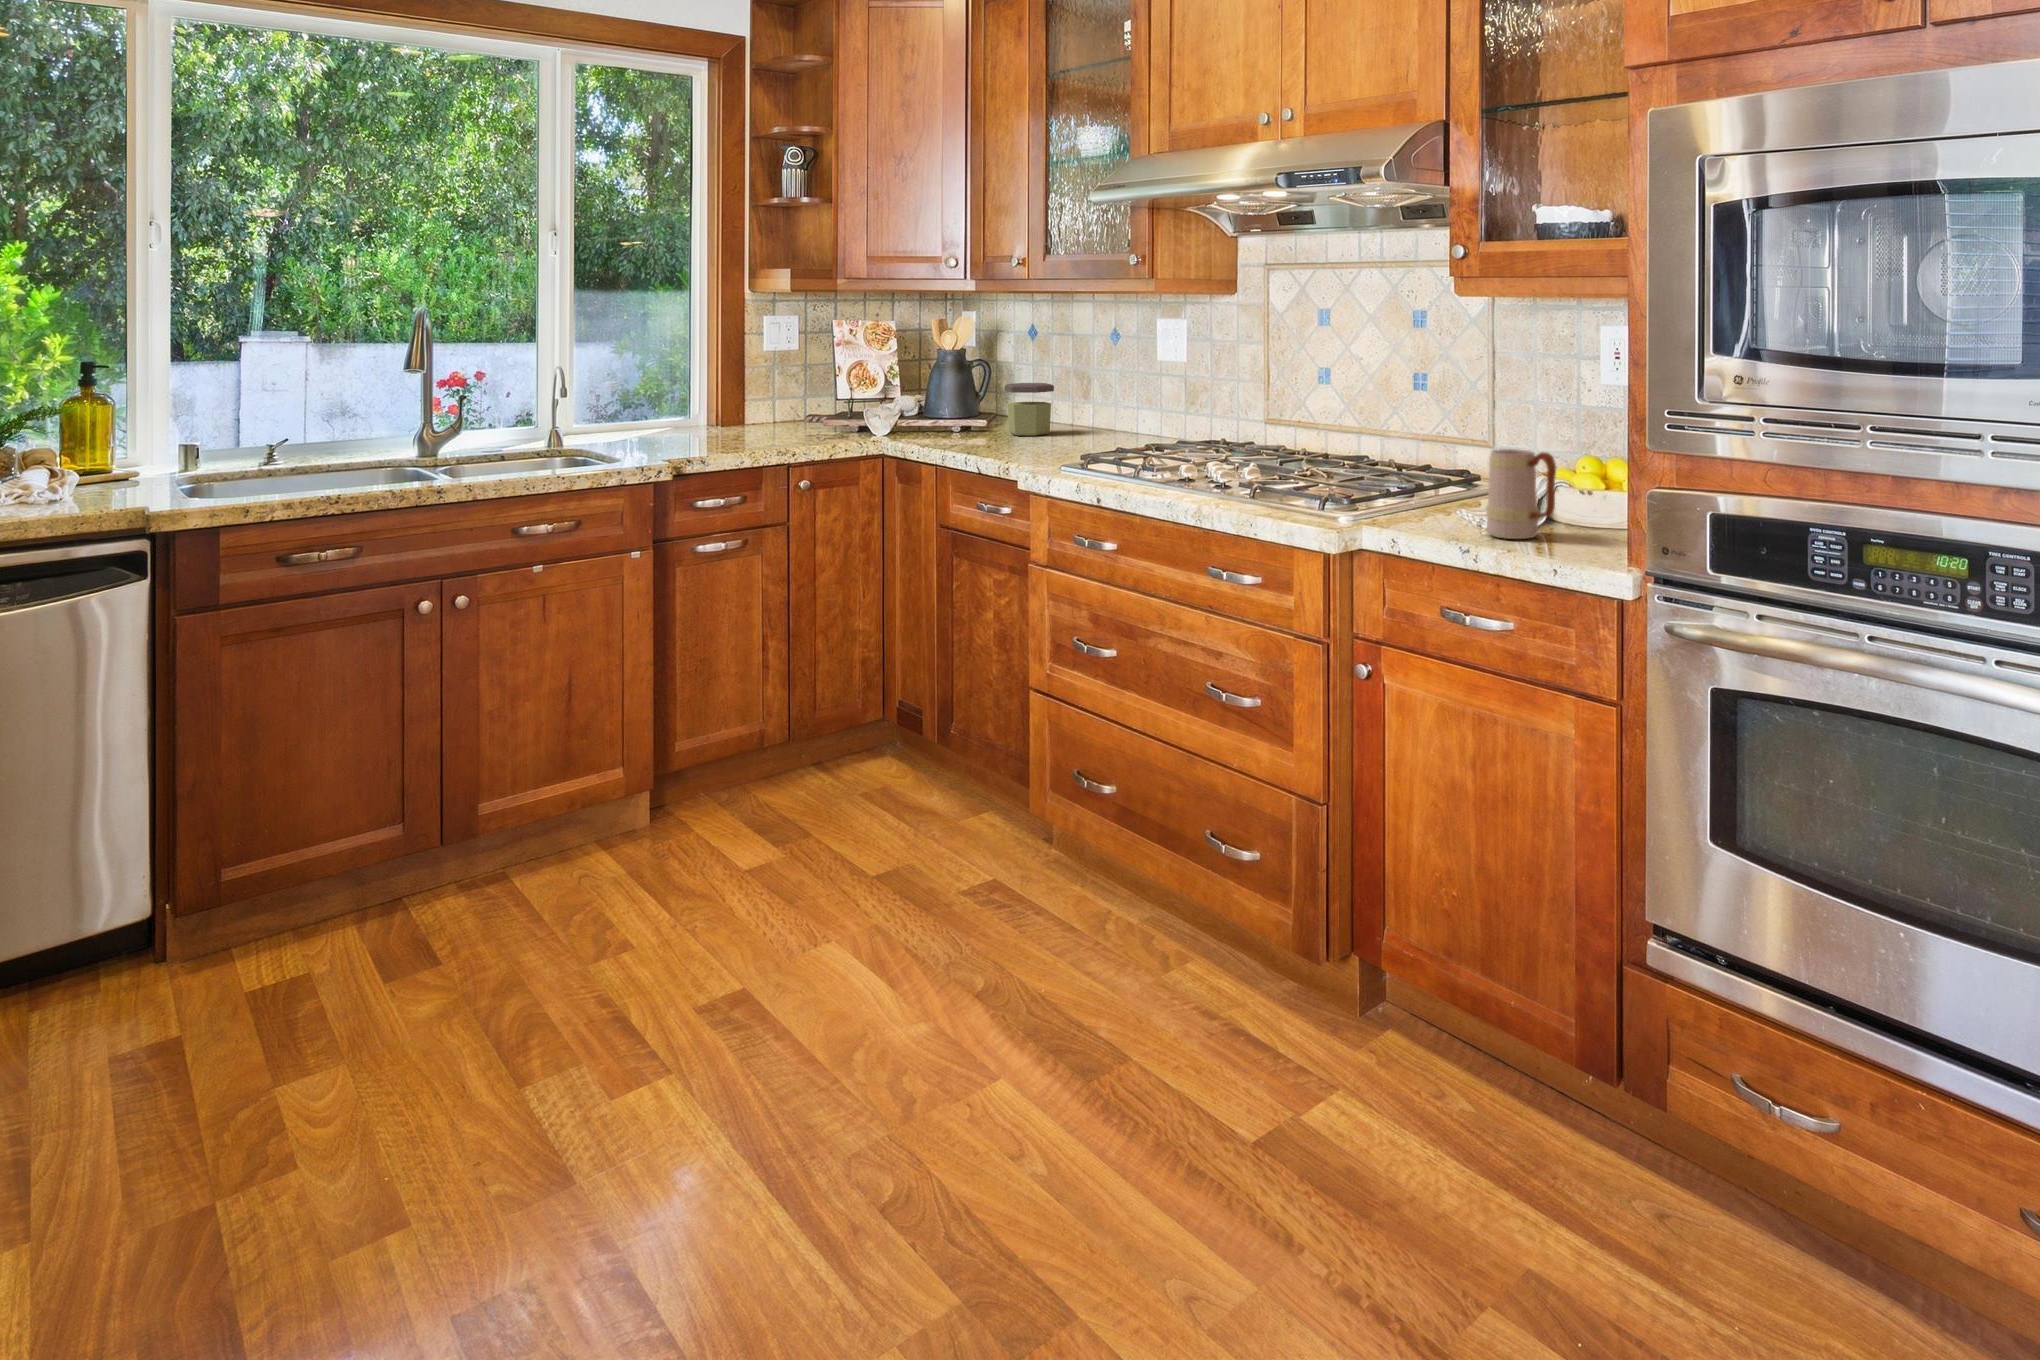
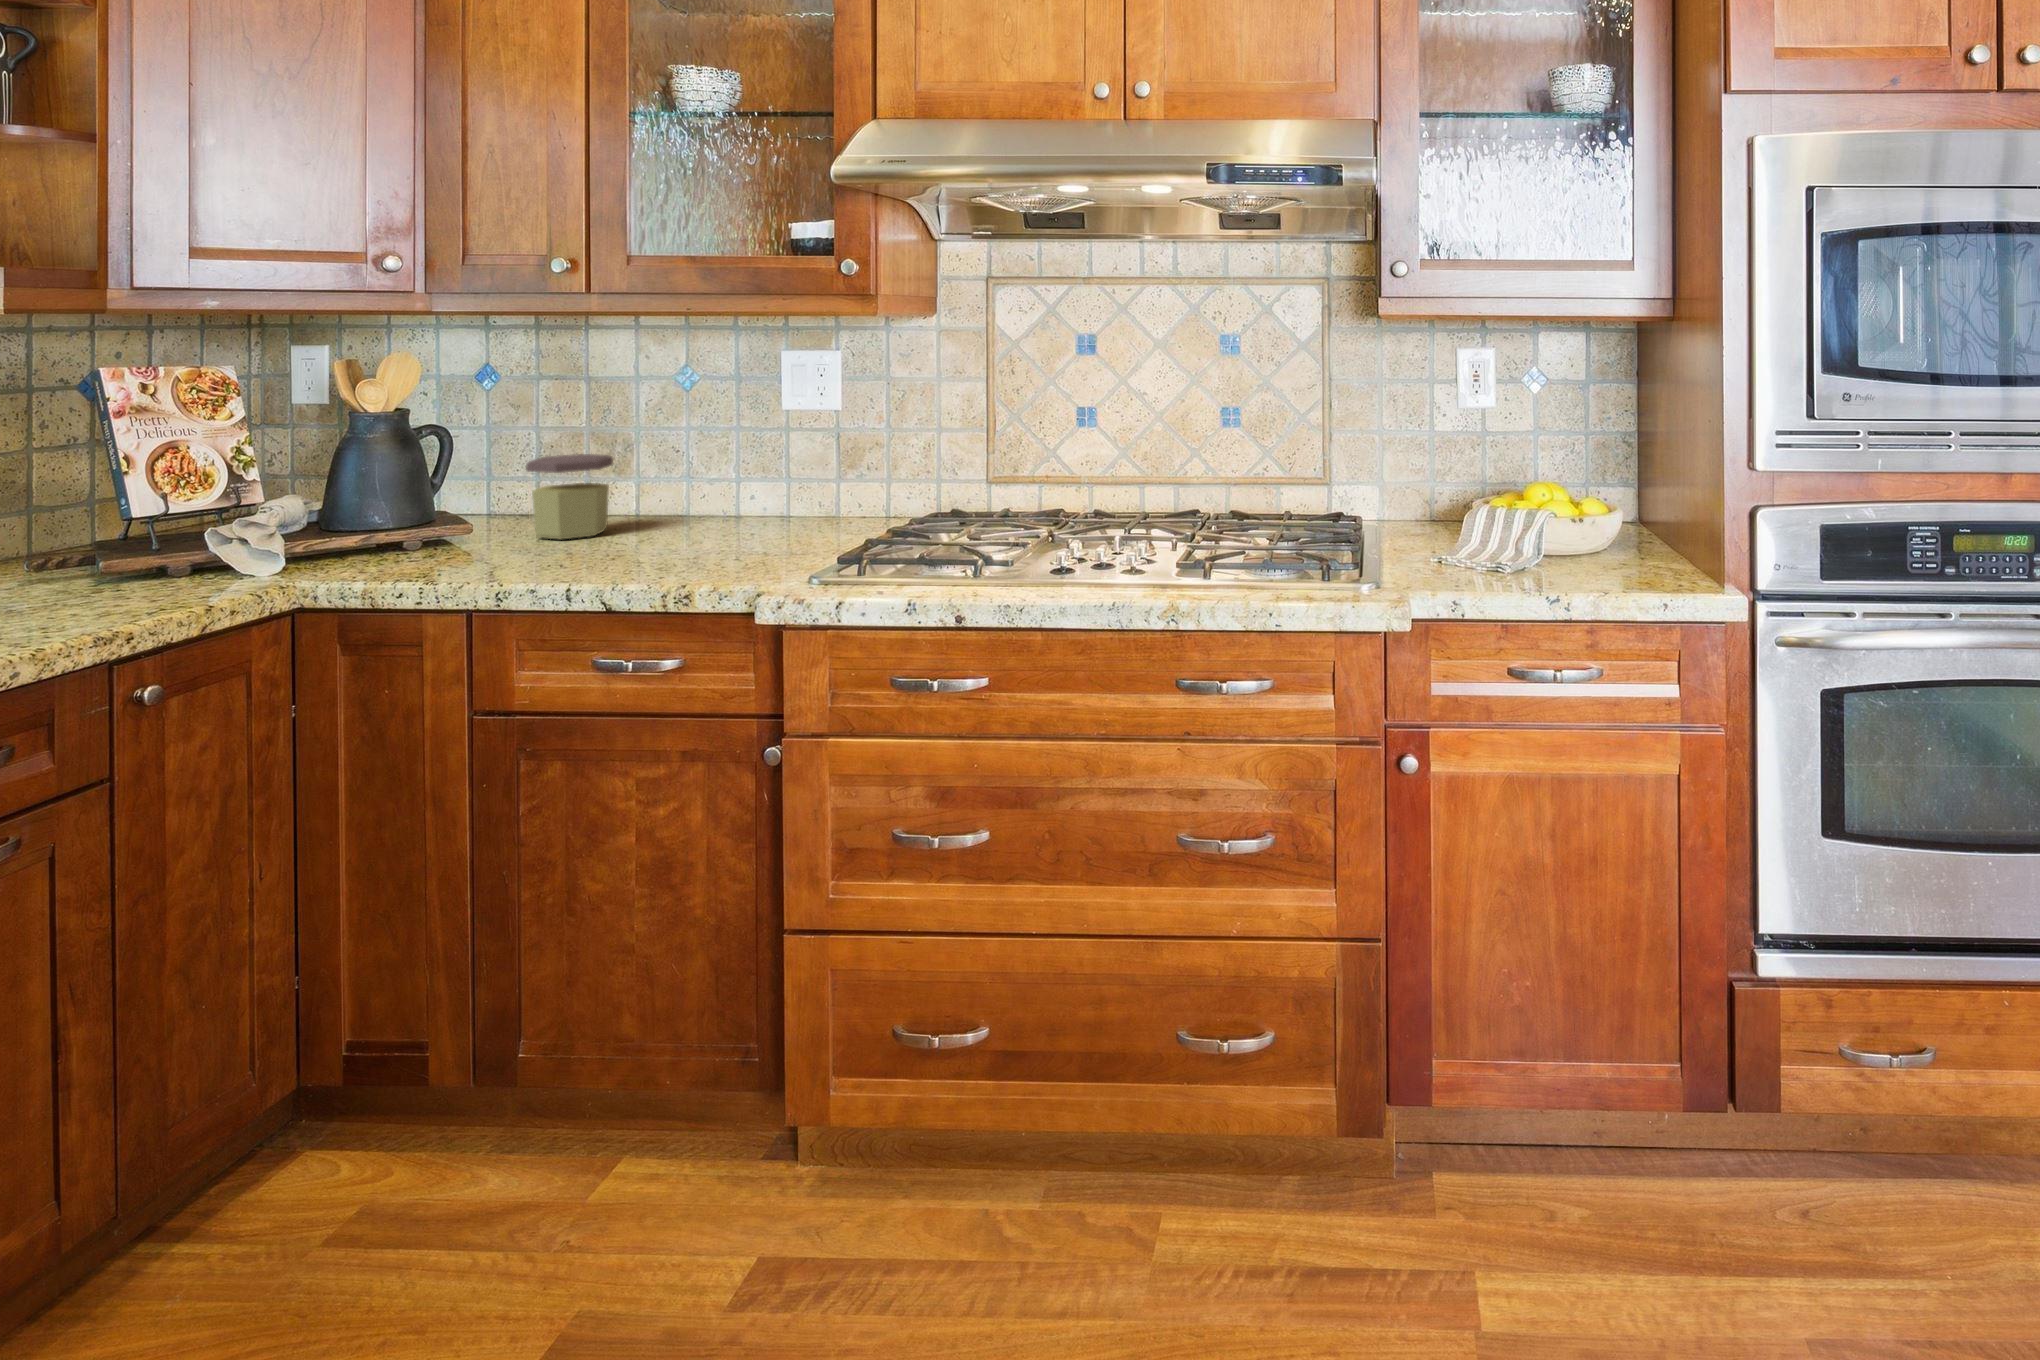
mug: present [1486,449,1556,539] -> none [1549,483,1628,580]

